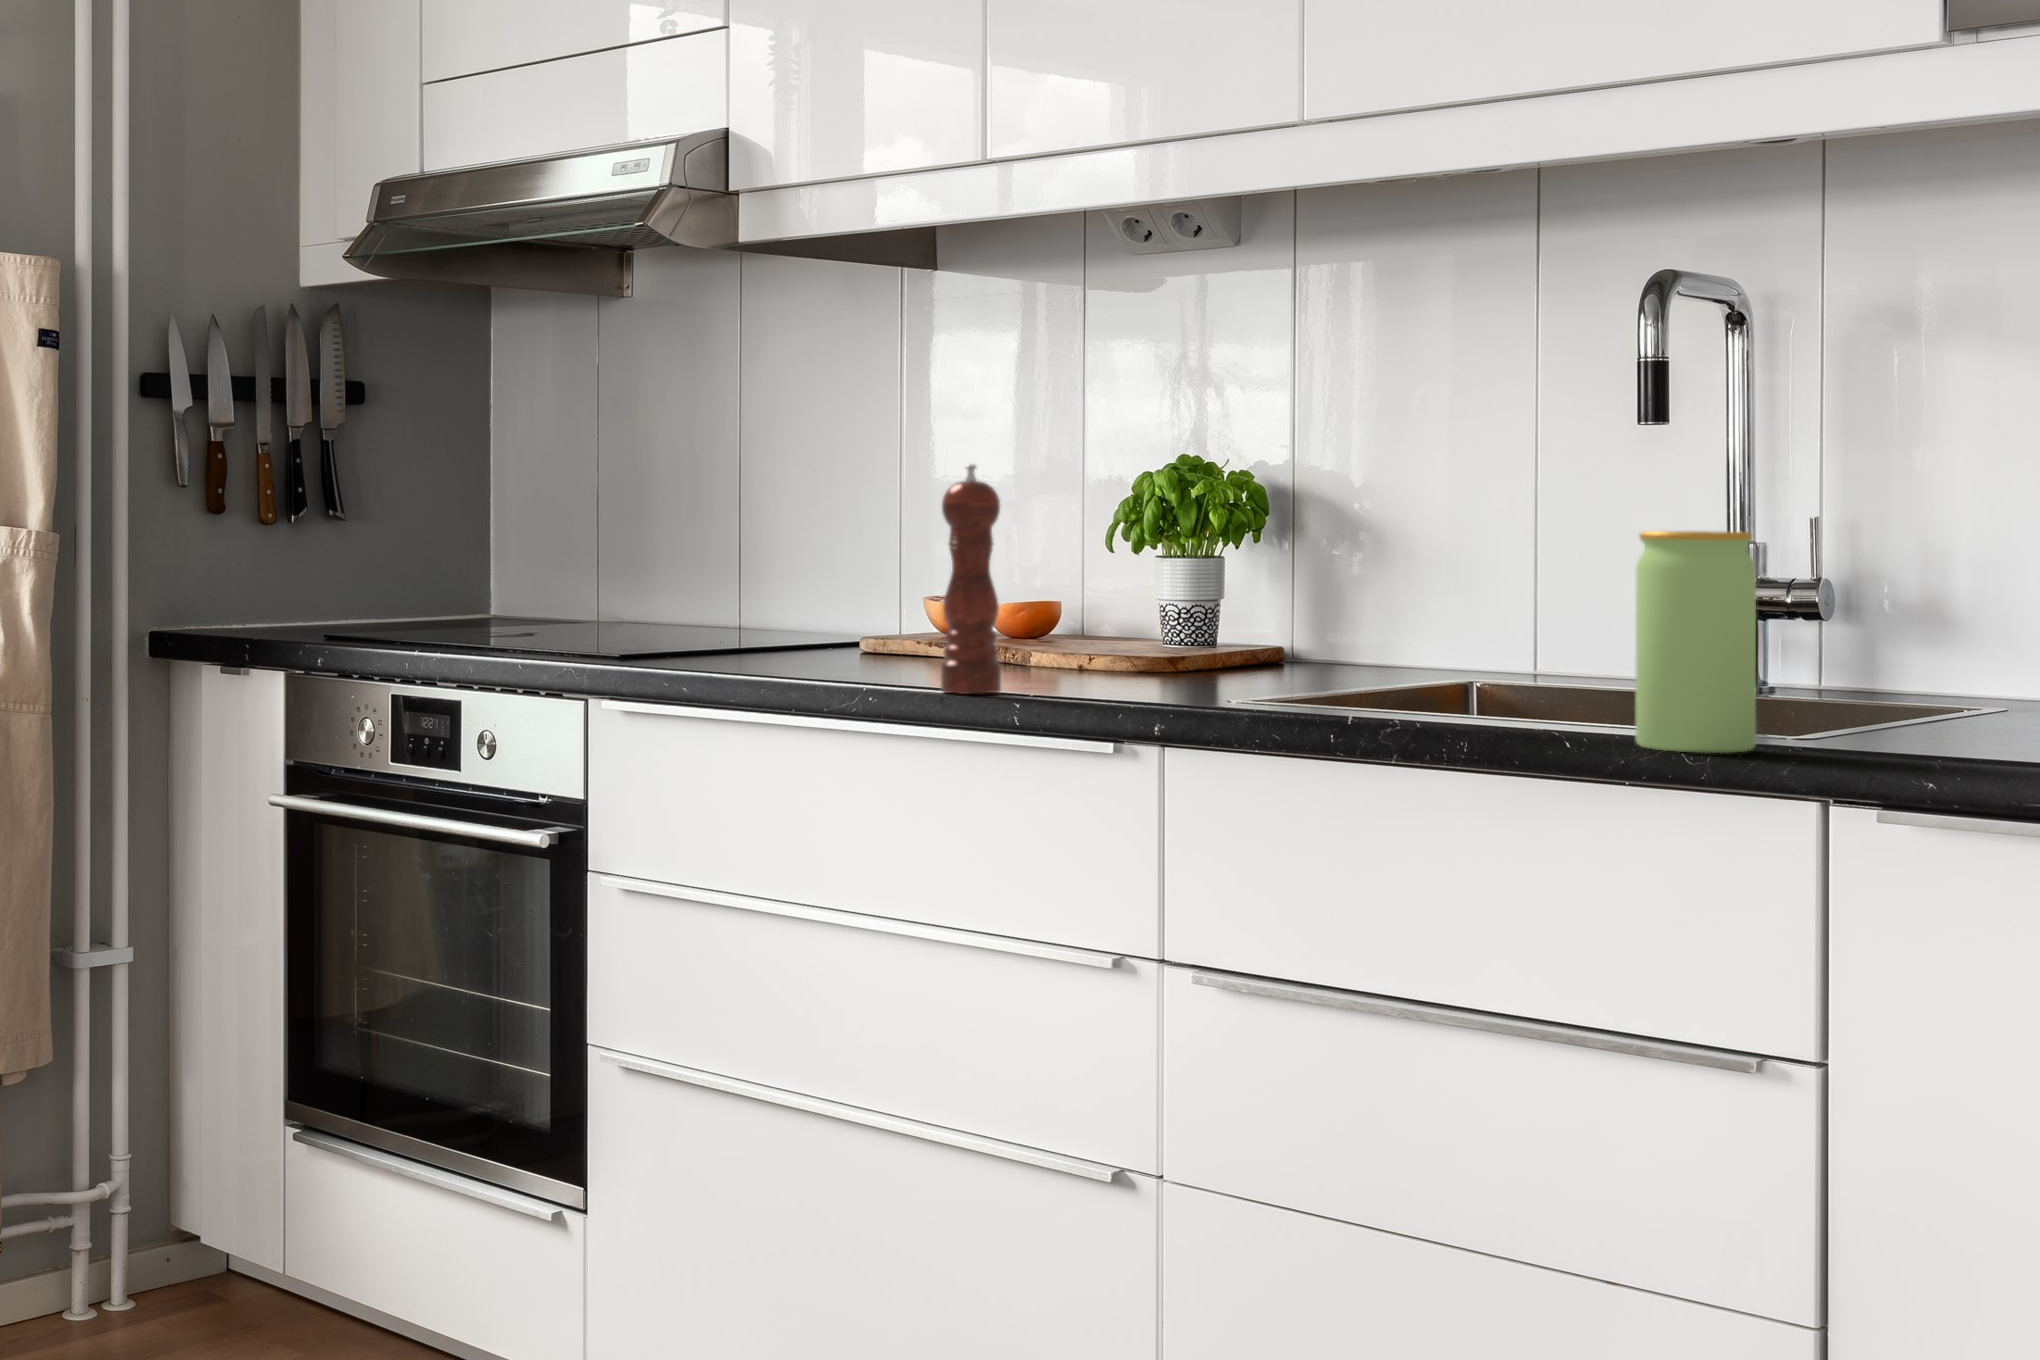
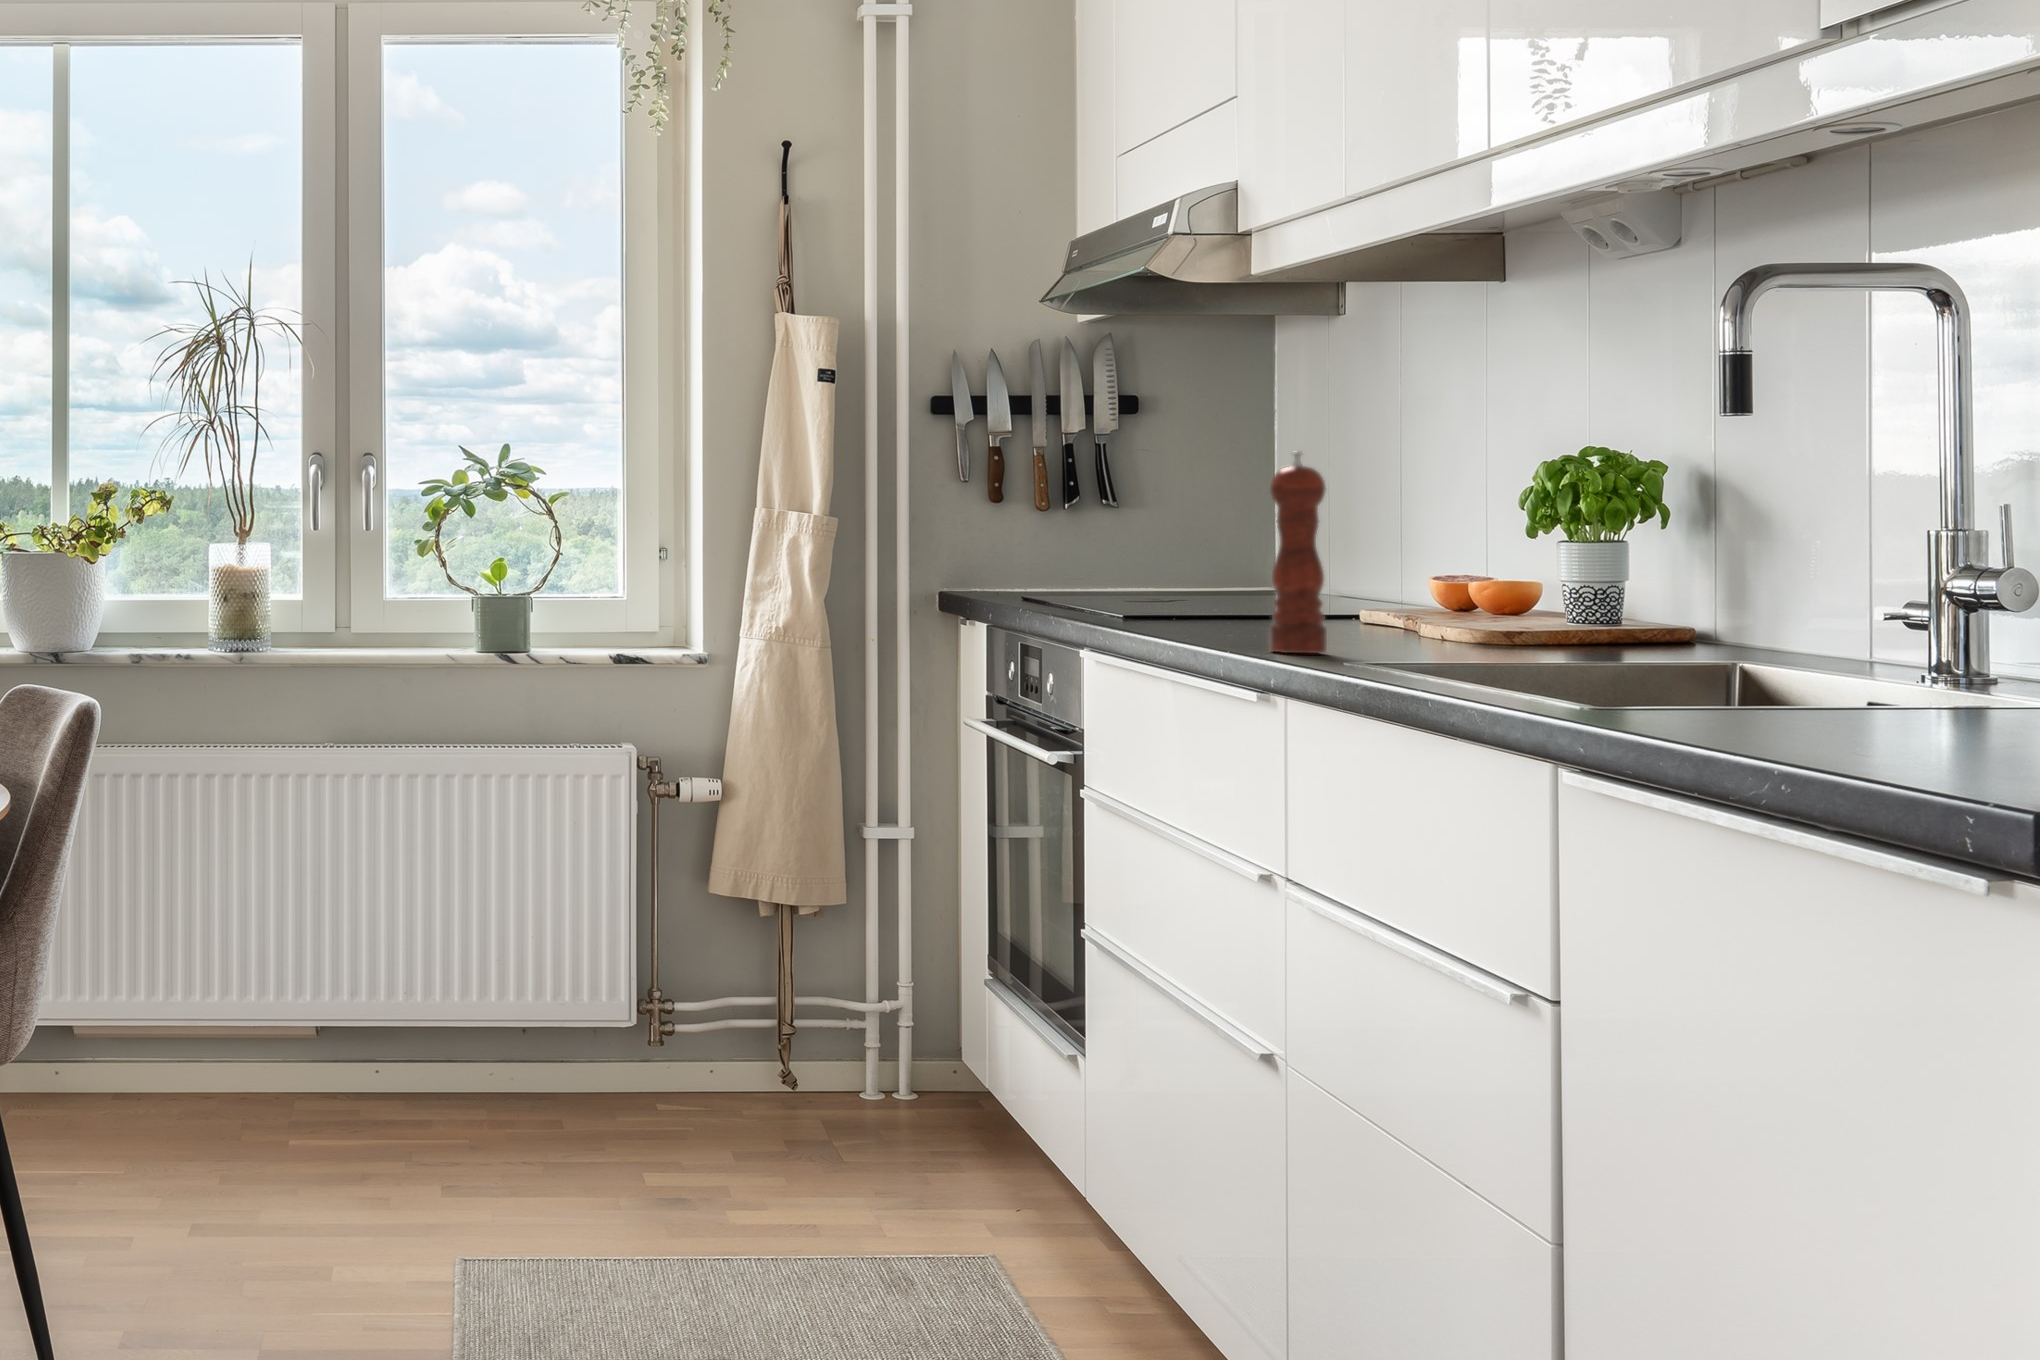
jar: present [1635,531,1756,753] -> none [1736,506,1880,737]

